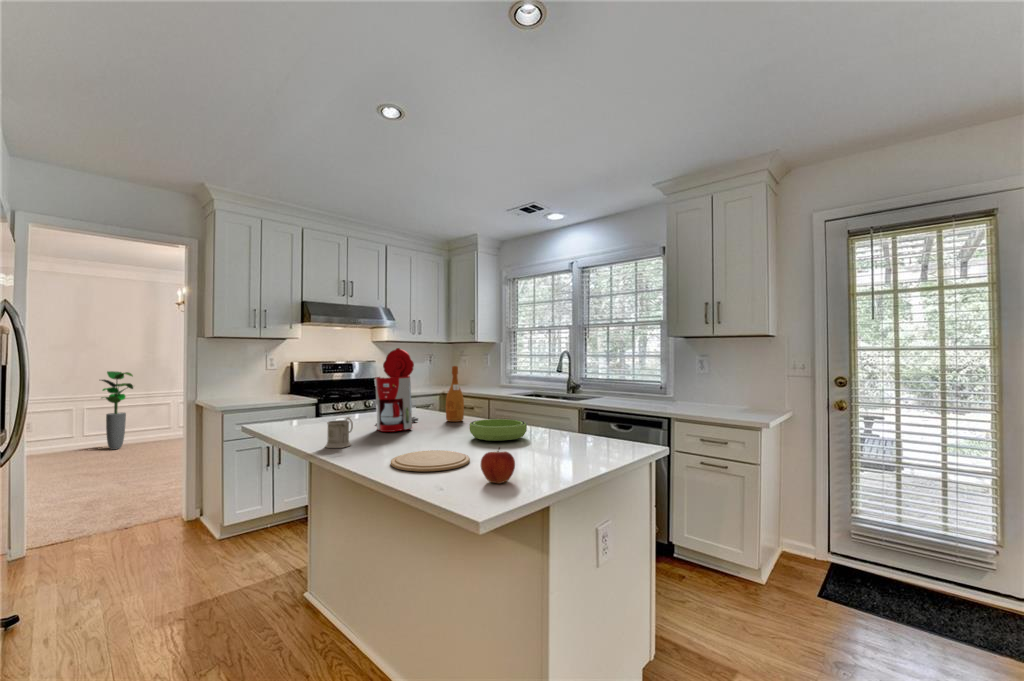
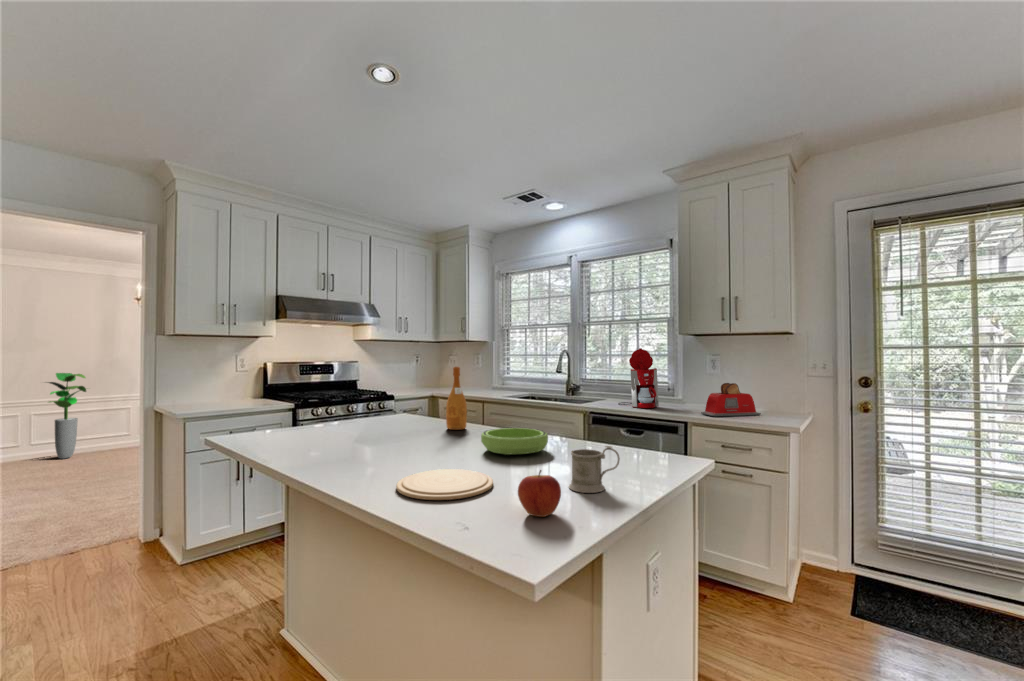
coffee maker: present [375,348,418,432] -> present [618,348,659,408]
toaster: none [685,382,742,413] -> present [701,383,761,417]
mug: present [325,417,353,448] -> present [569,446,620,493]

